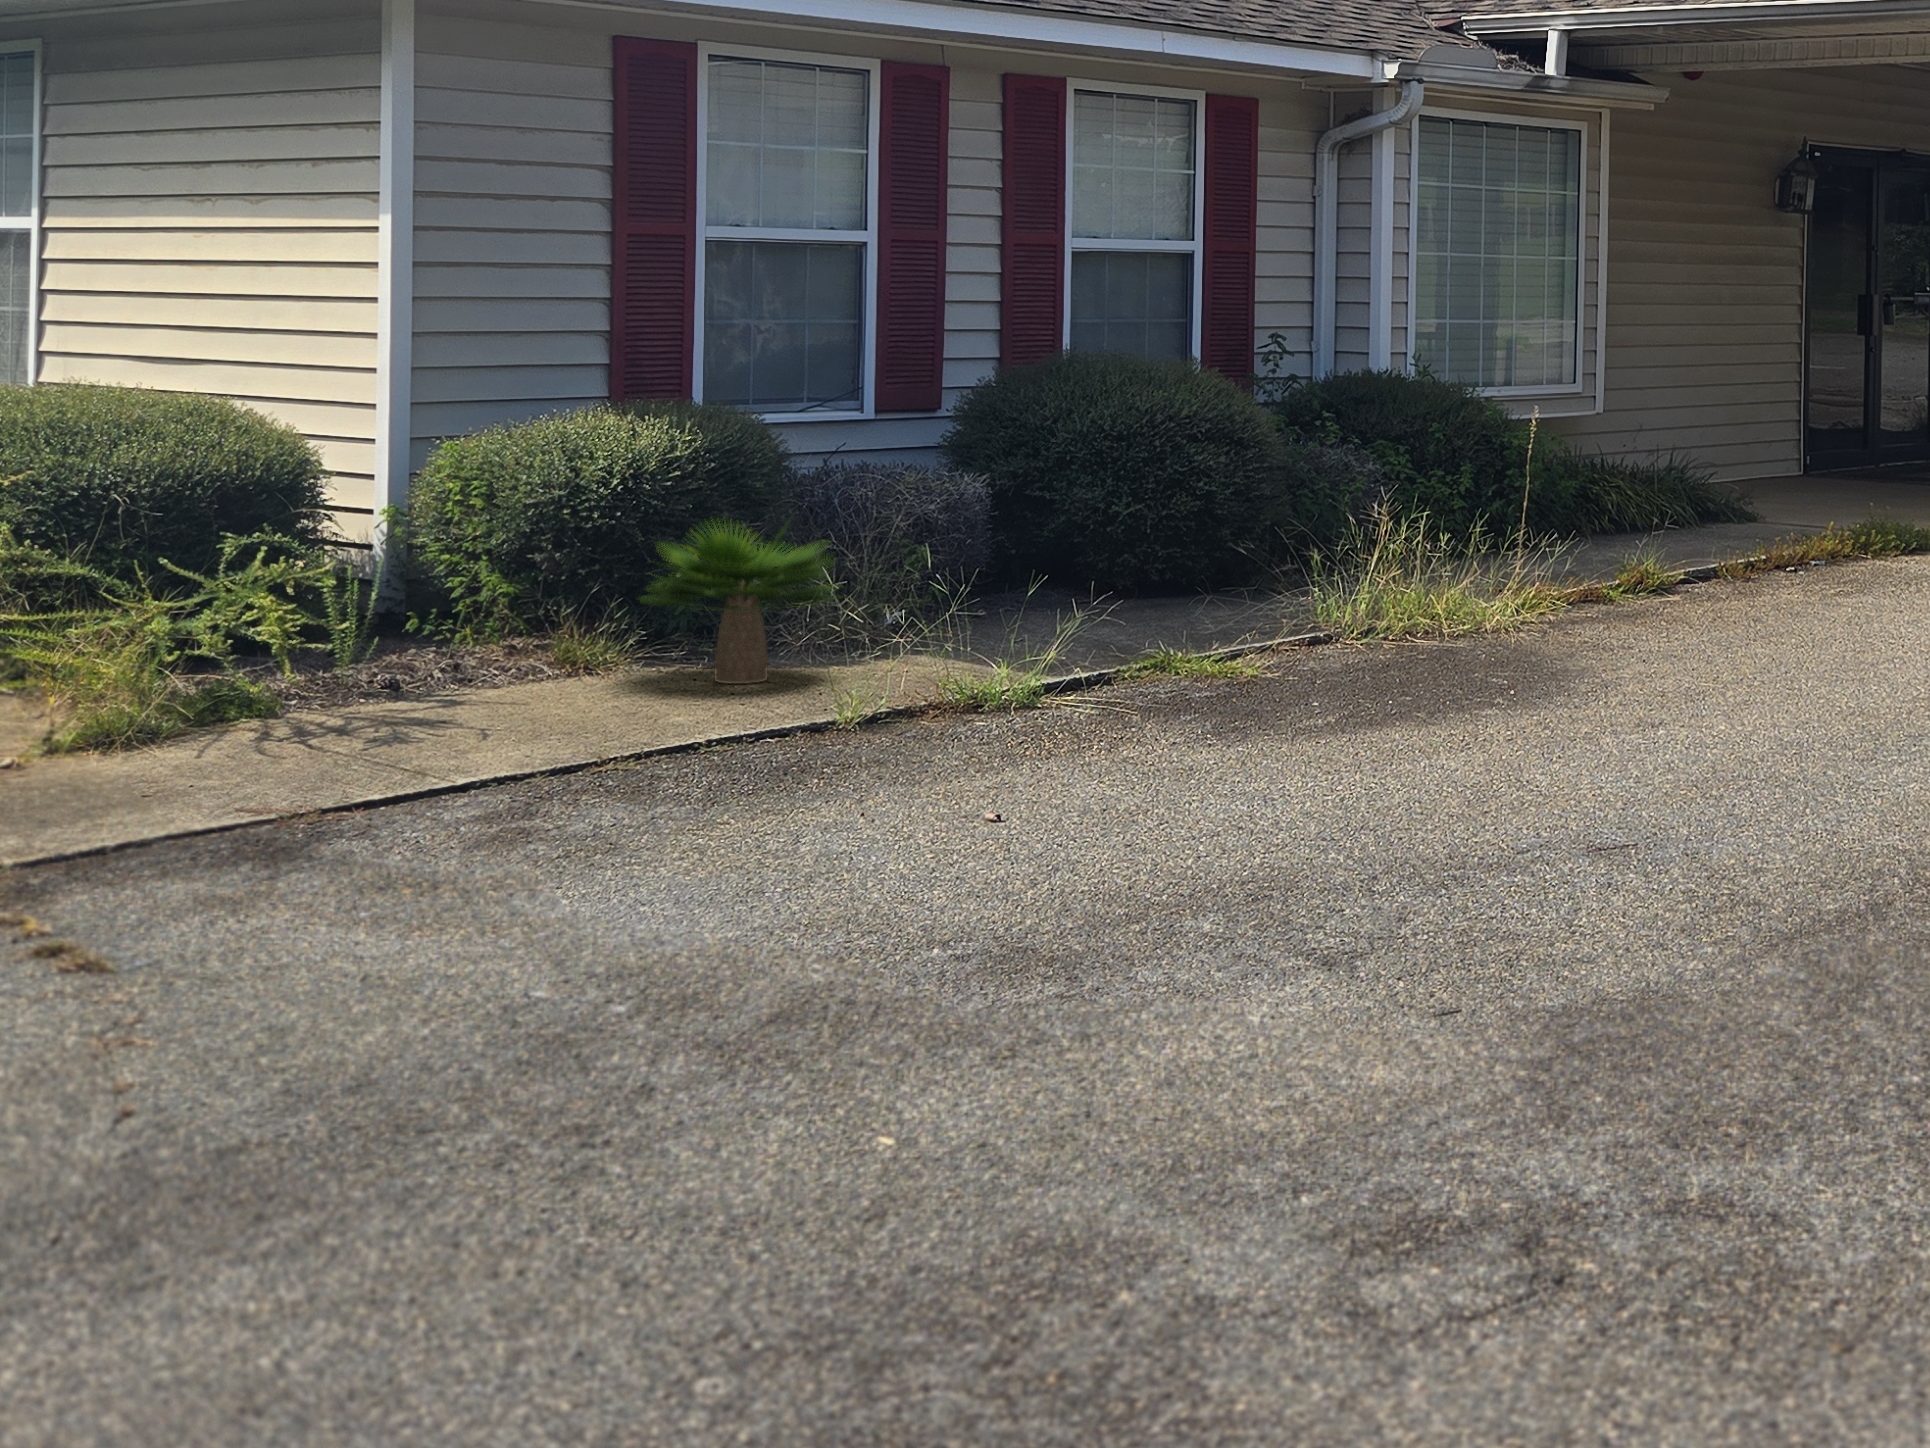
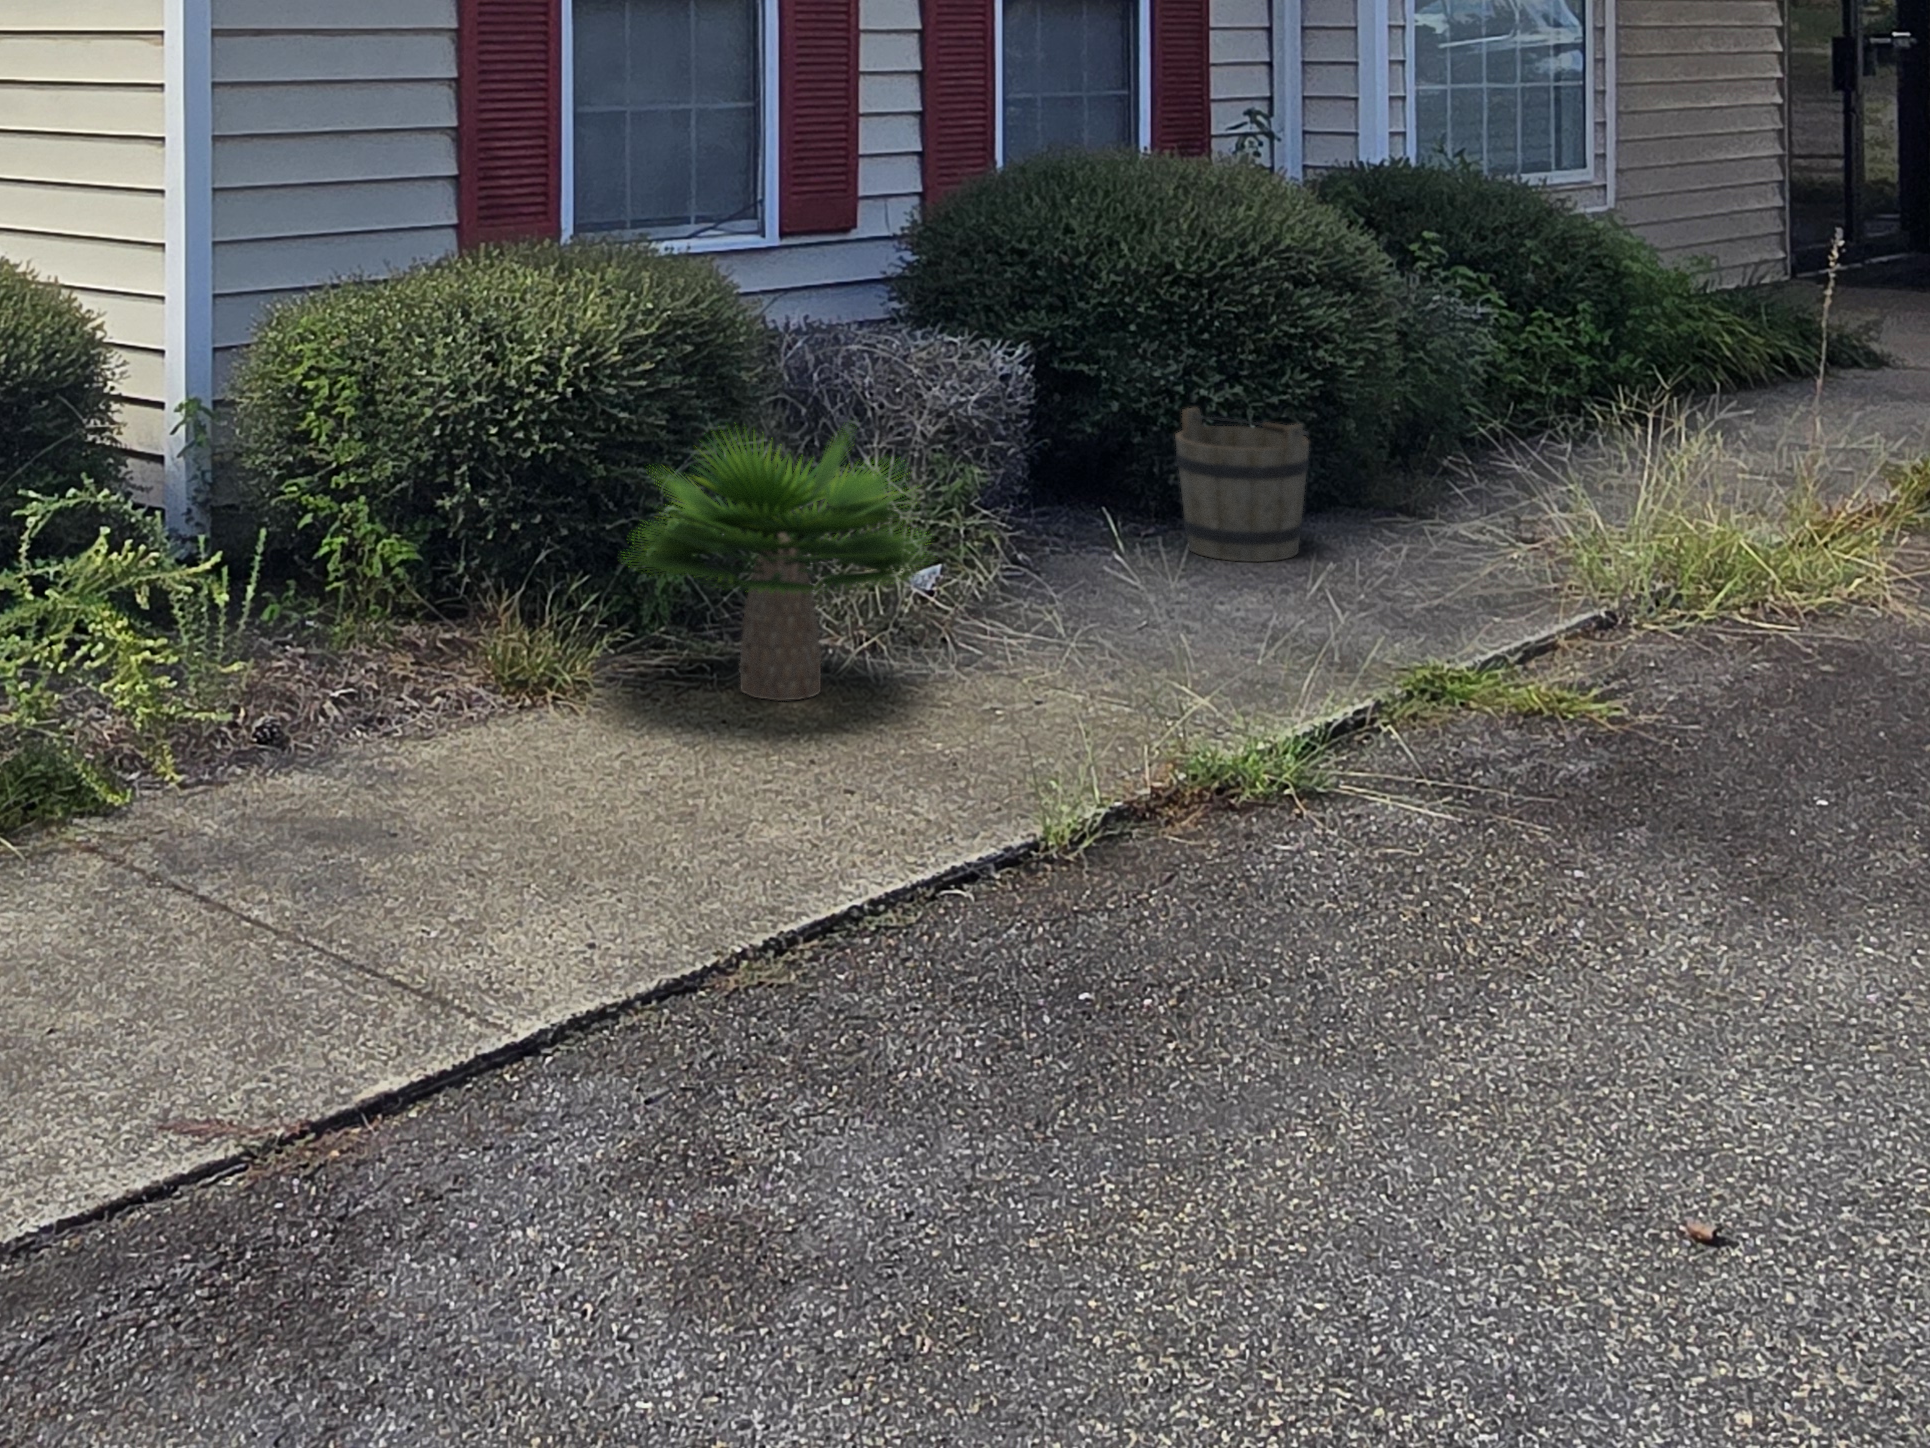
bucket: none [1095,534,1185,631] -> present [1175,408,1310,562]

